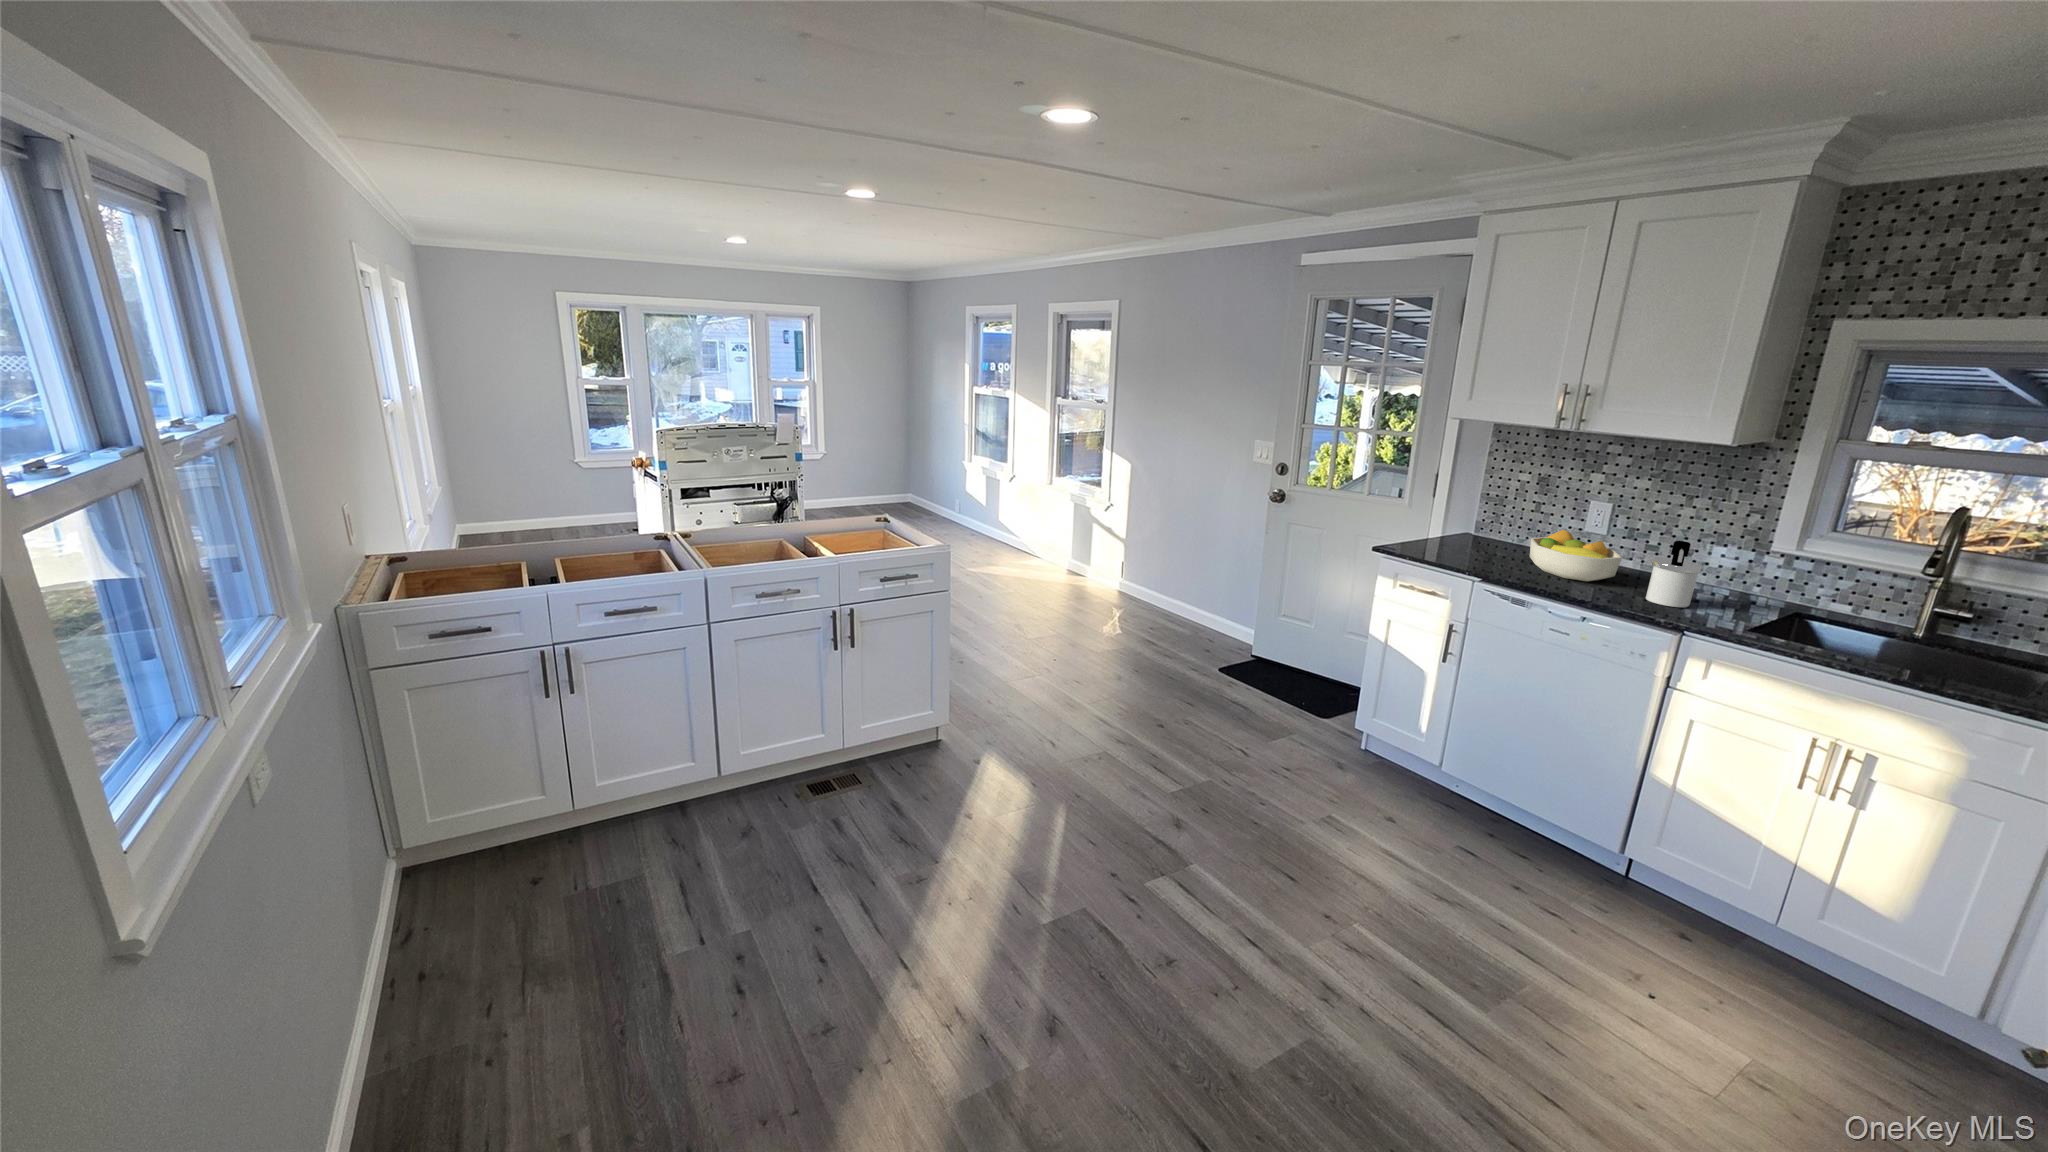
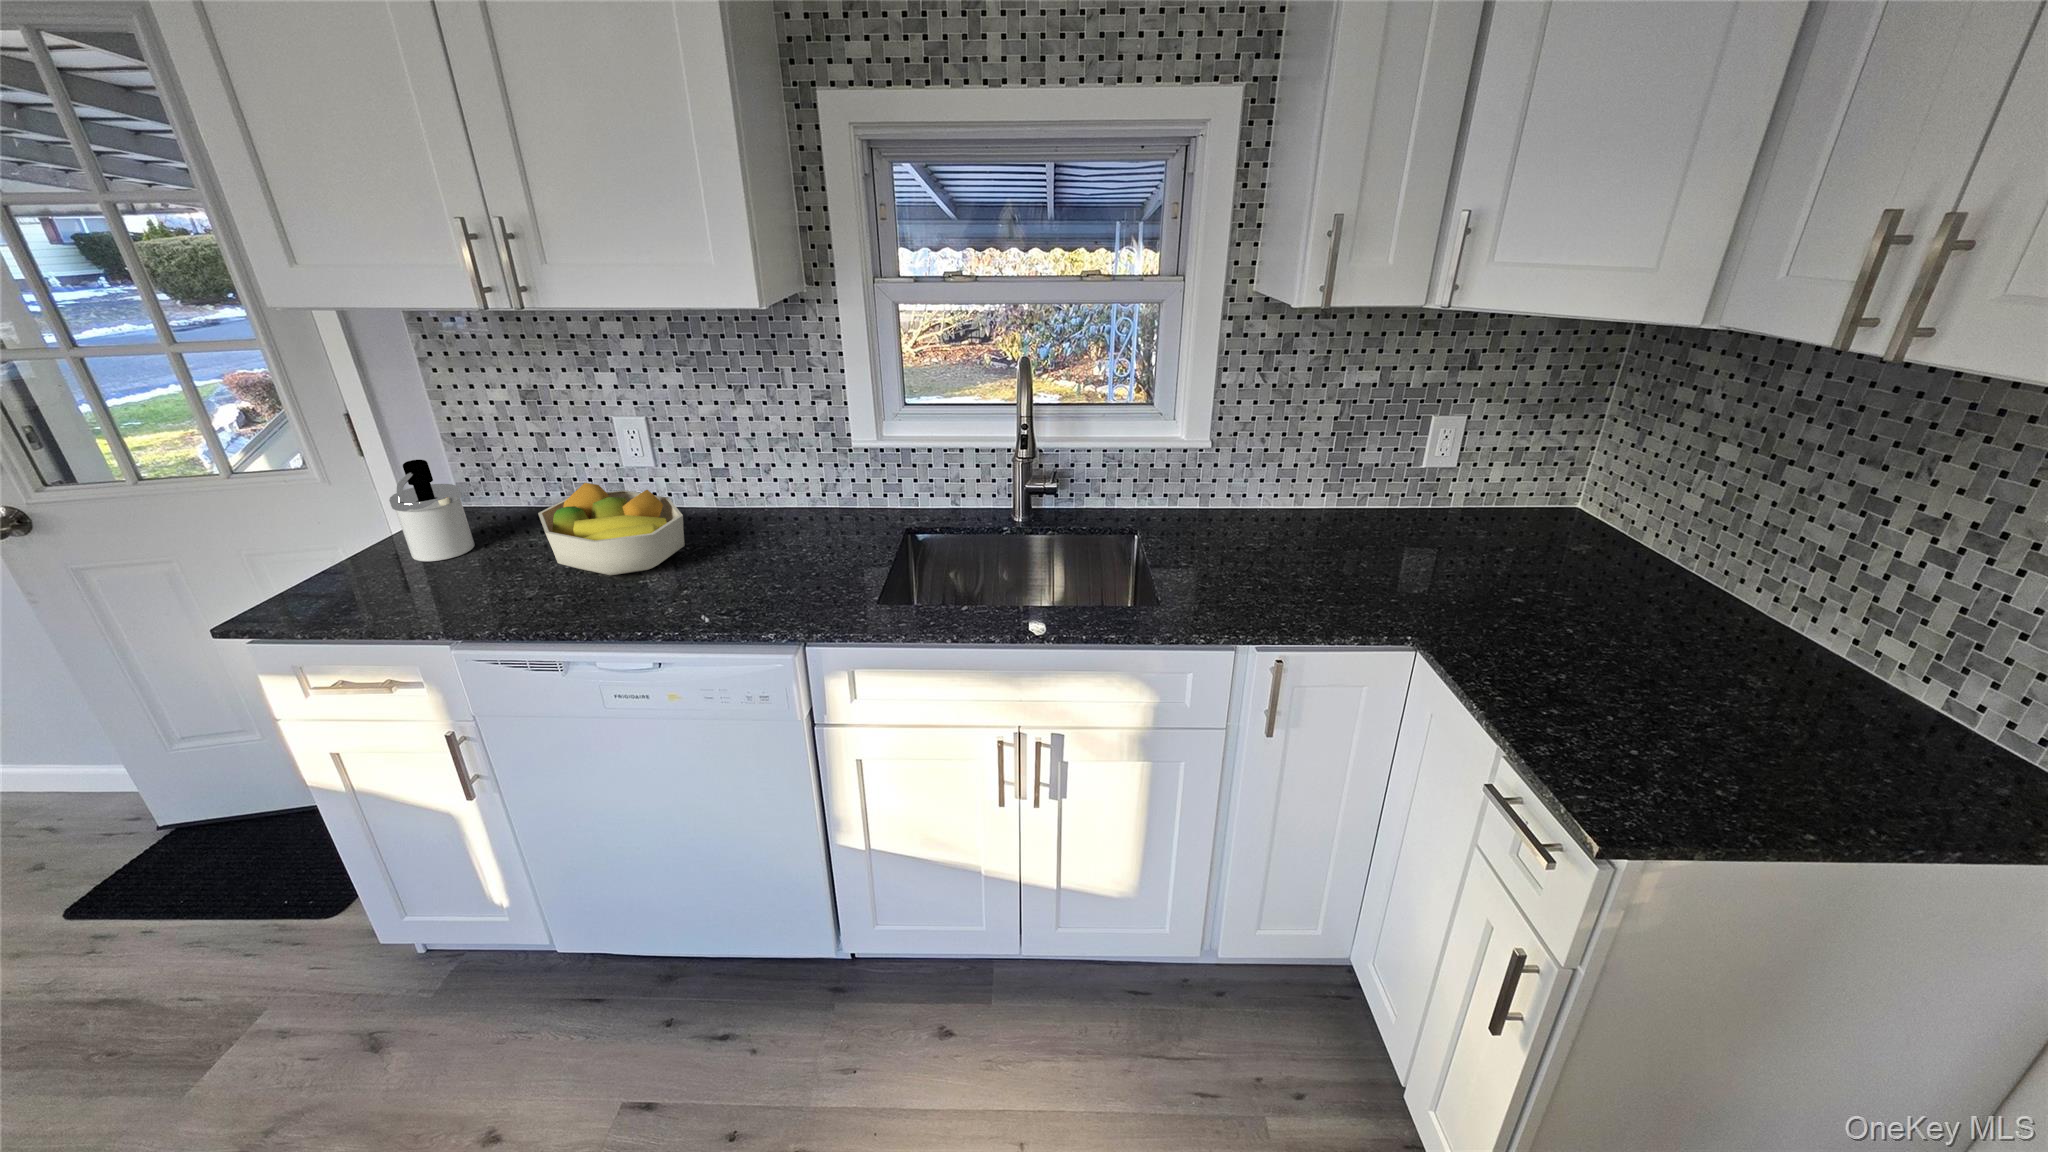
soap dispenser: present [1646,541,1701,607] -> present [389,460,475,562]

